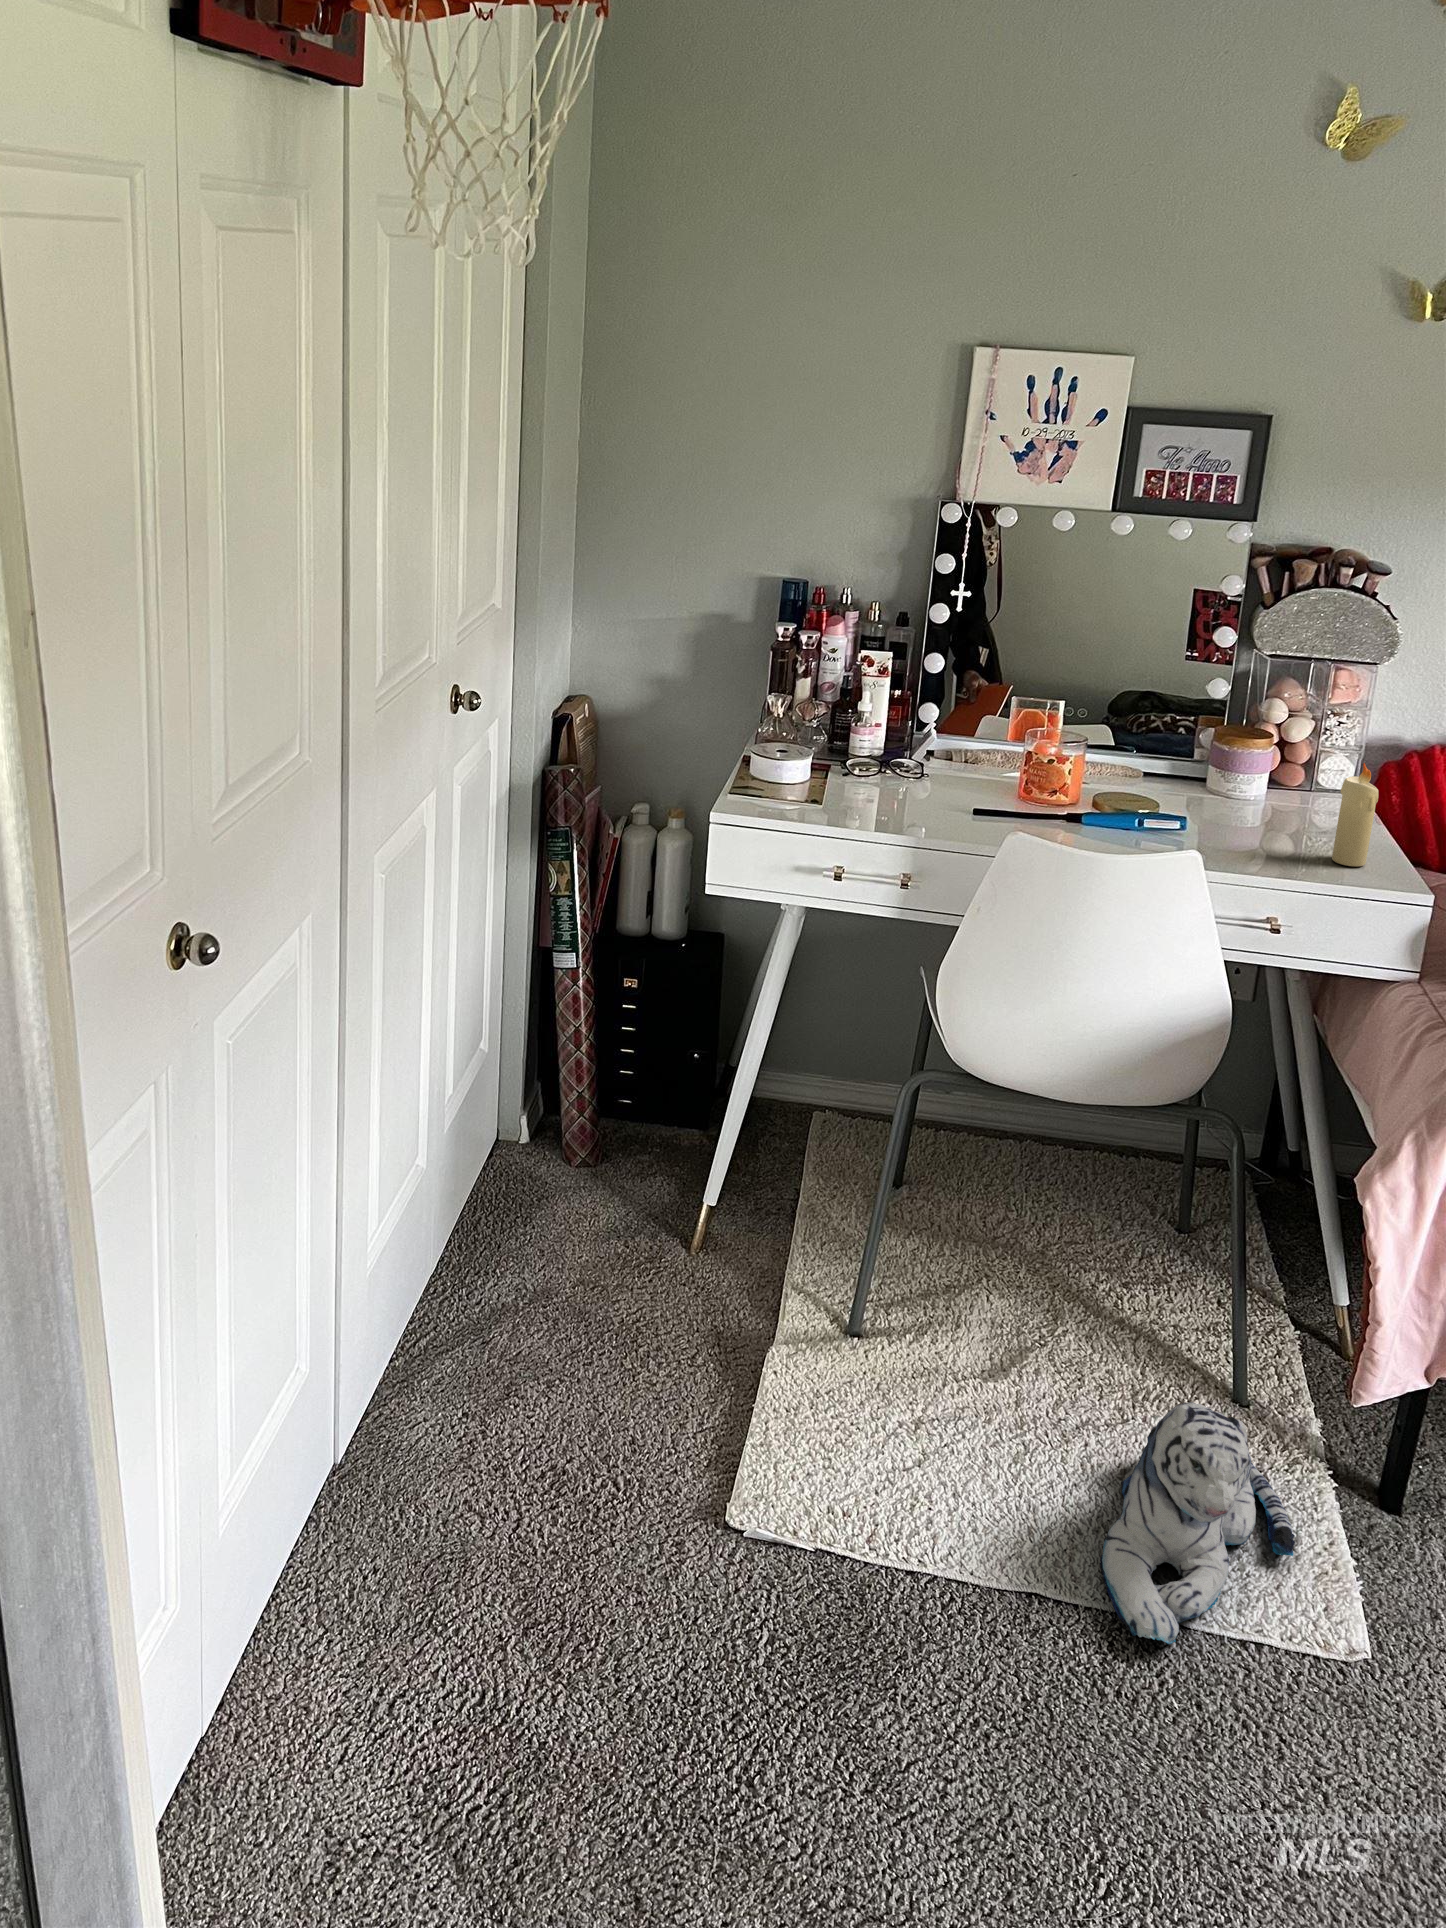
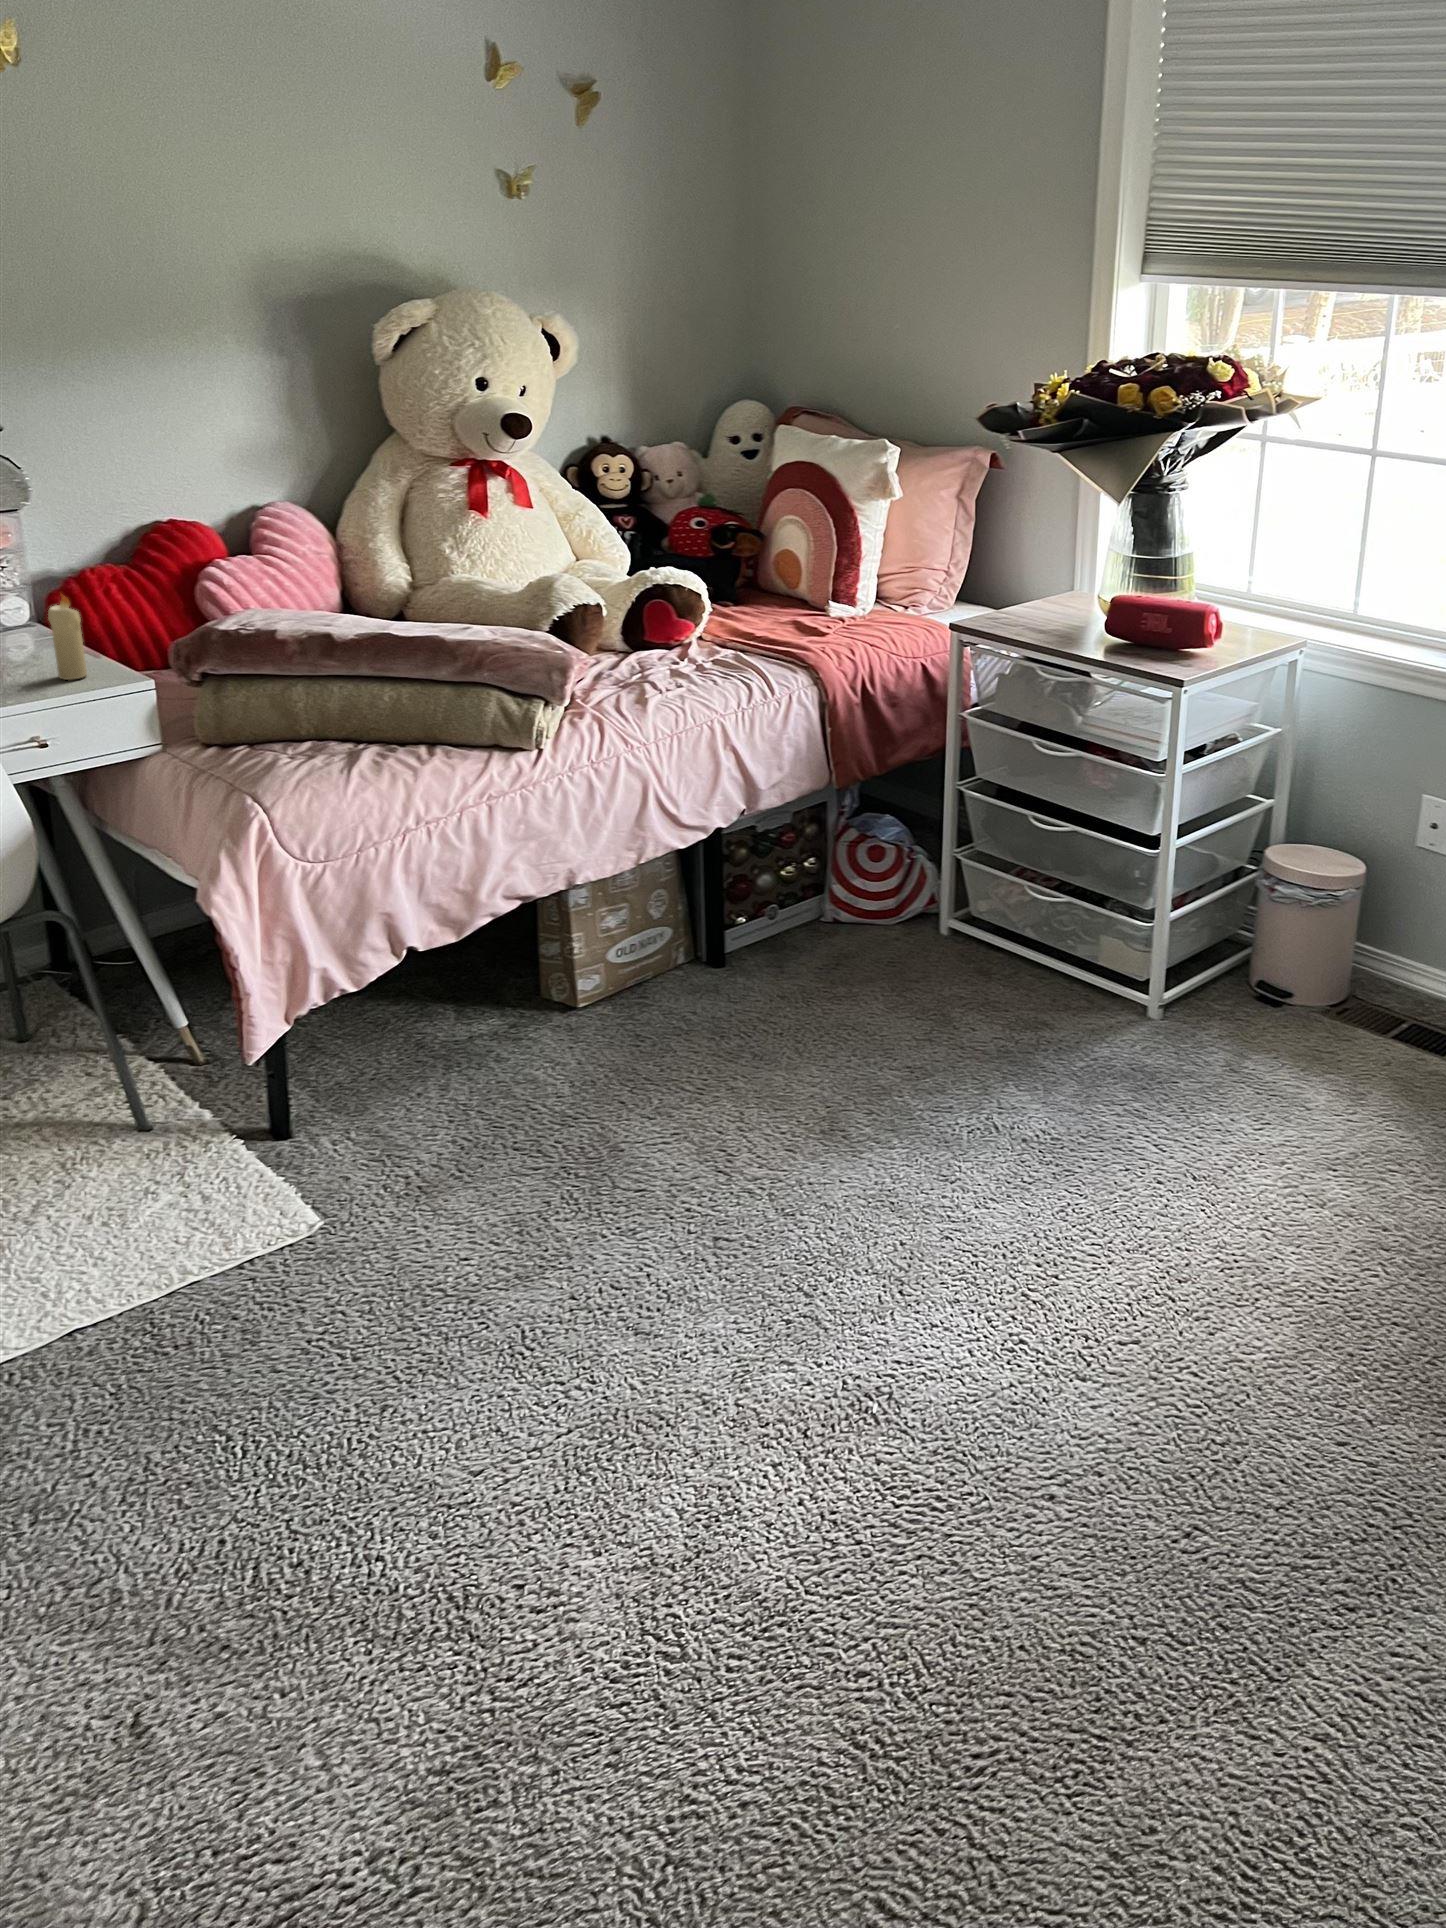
plush toy: present [1100,1402,1295,1644] -> none [91,1115,242,1306]

